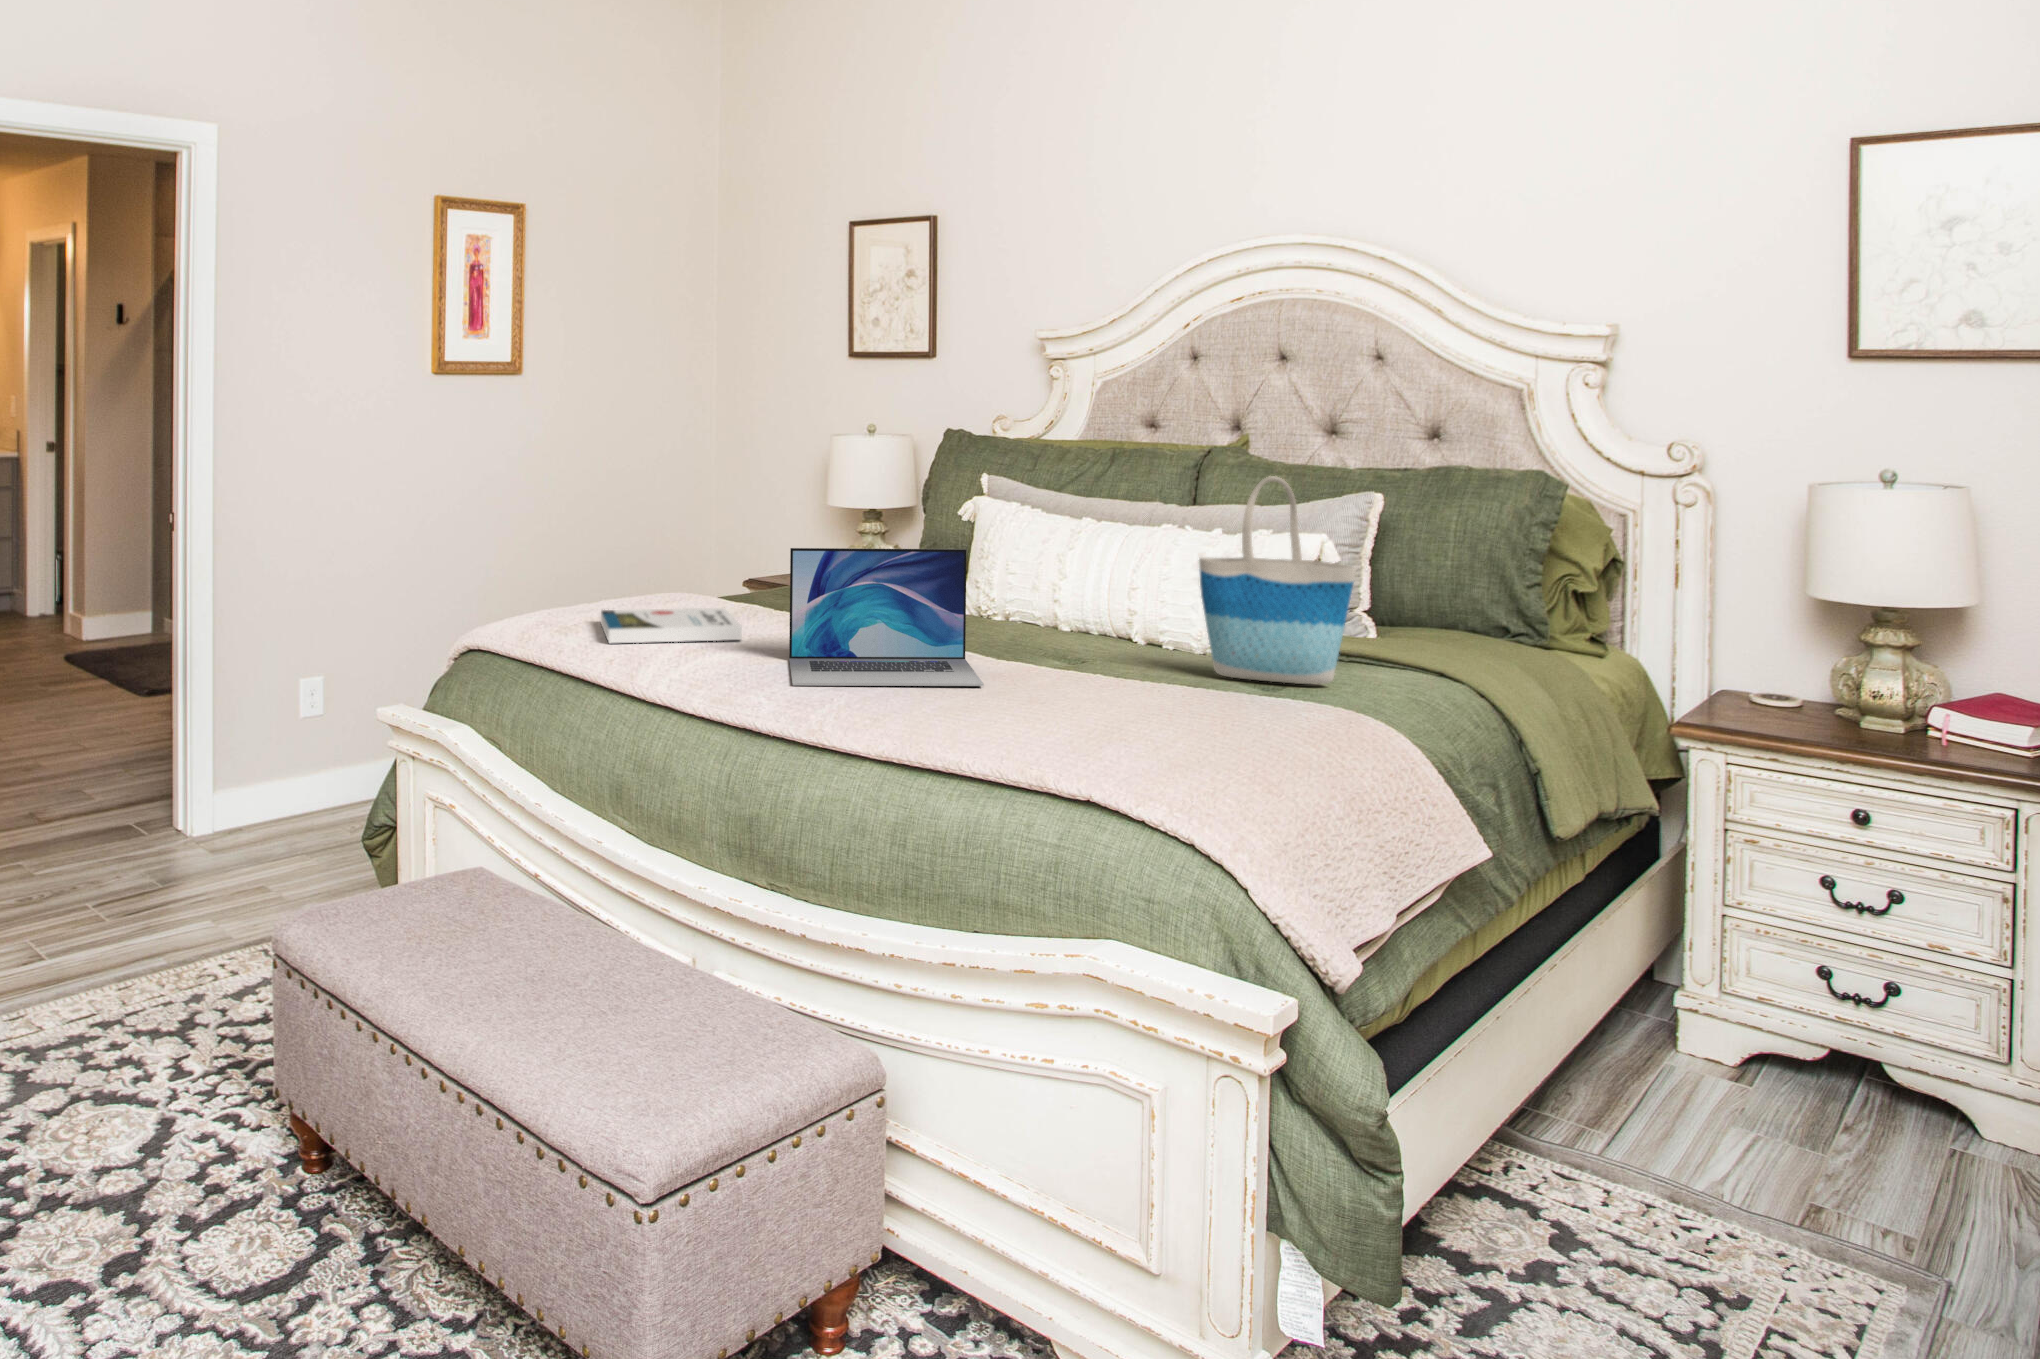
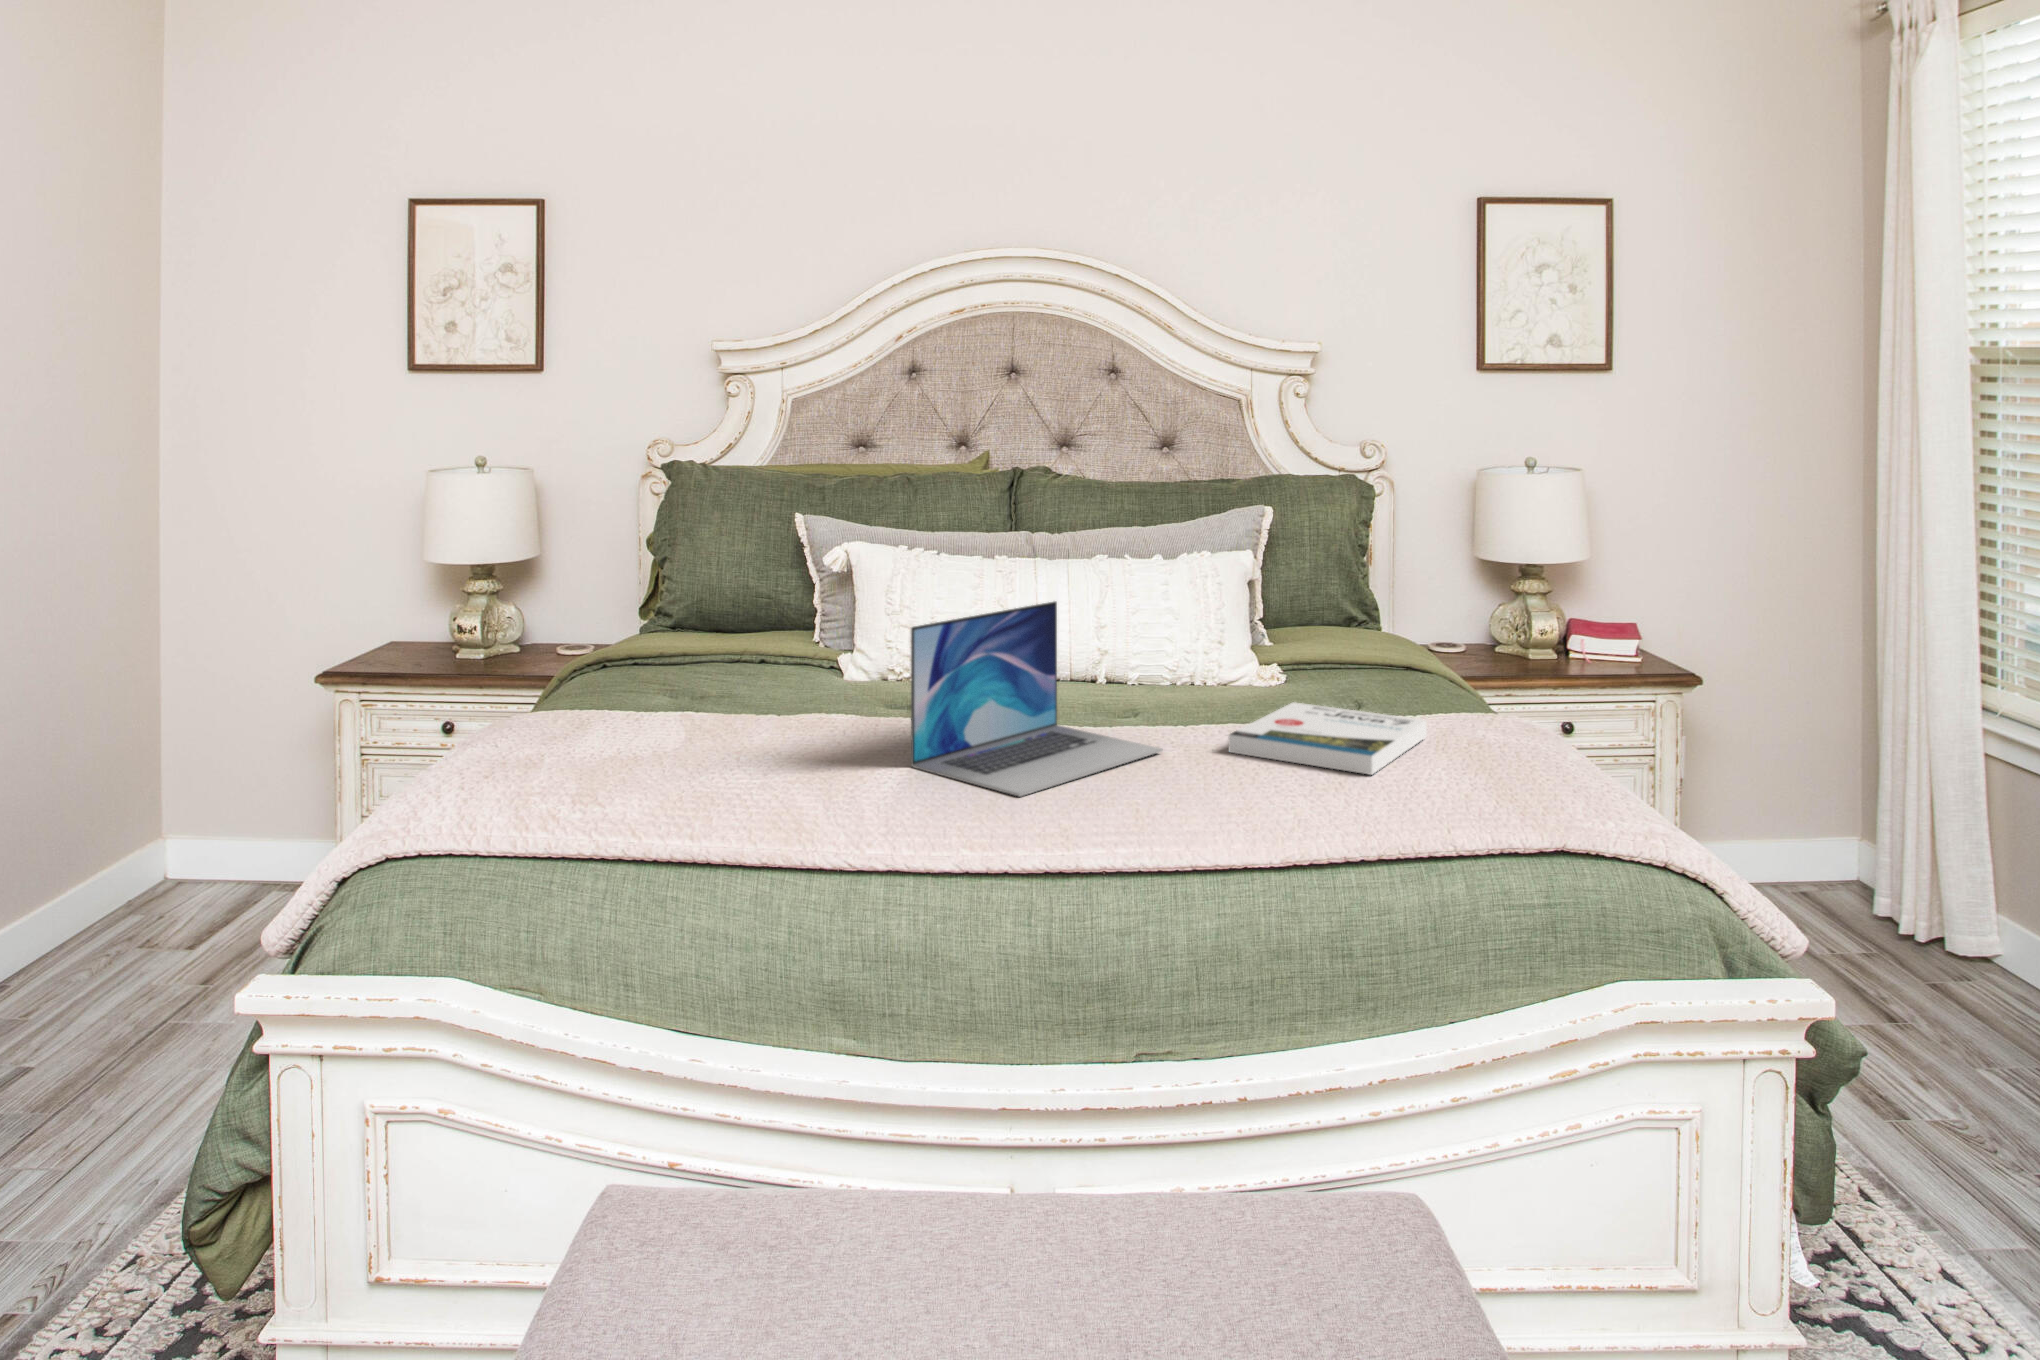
tote bag: present [1199,476,1356,684] -> none [1242,495,1365,695]
book: present [601,608,742,643] -> present [1228,702,1427,775]

